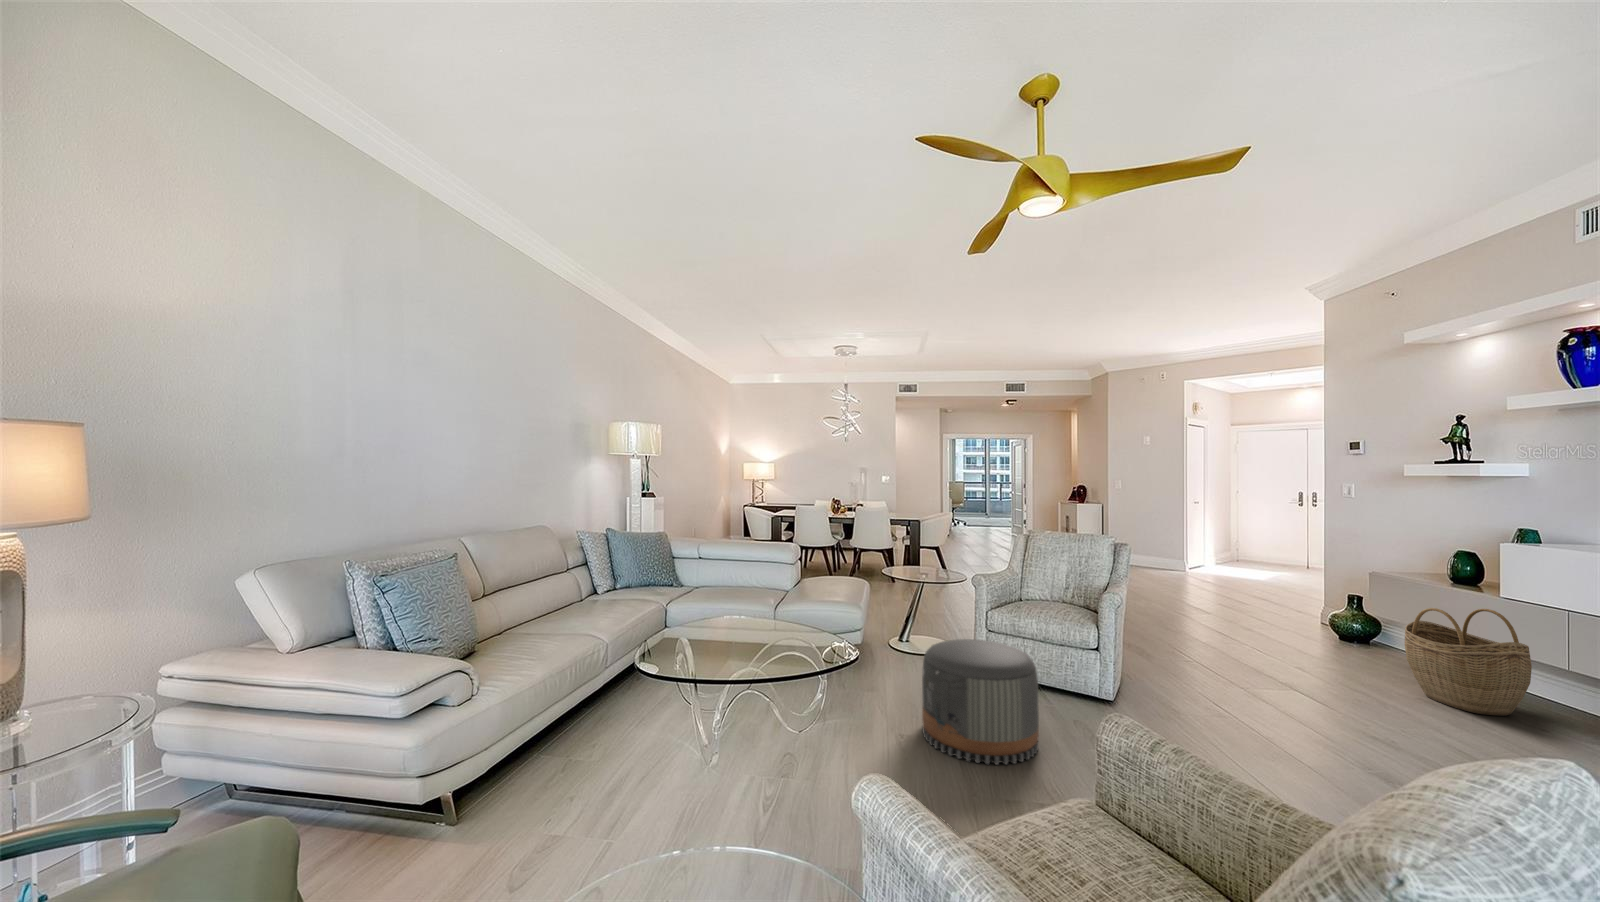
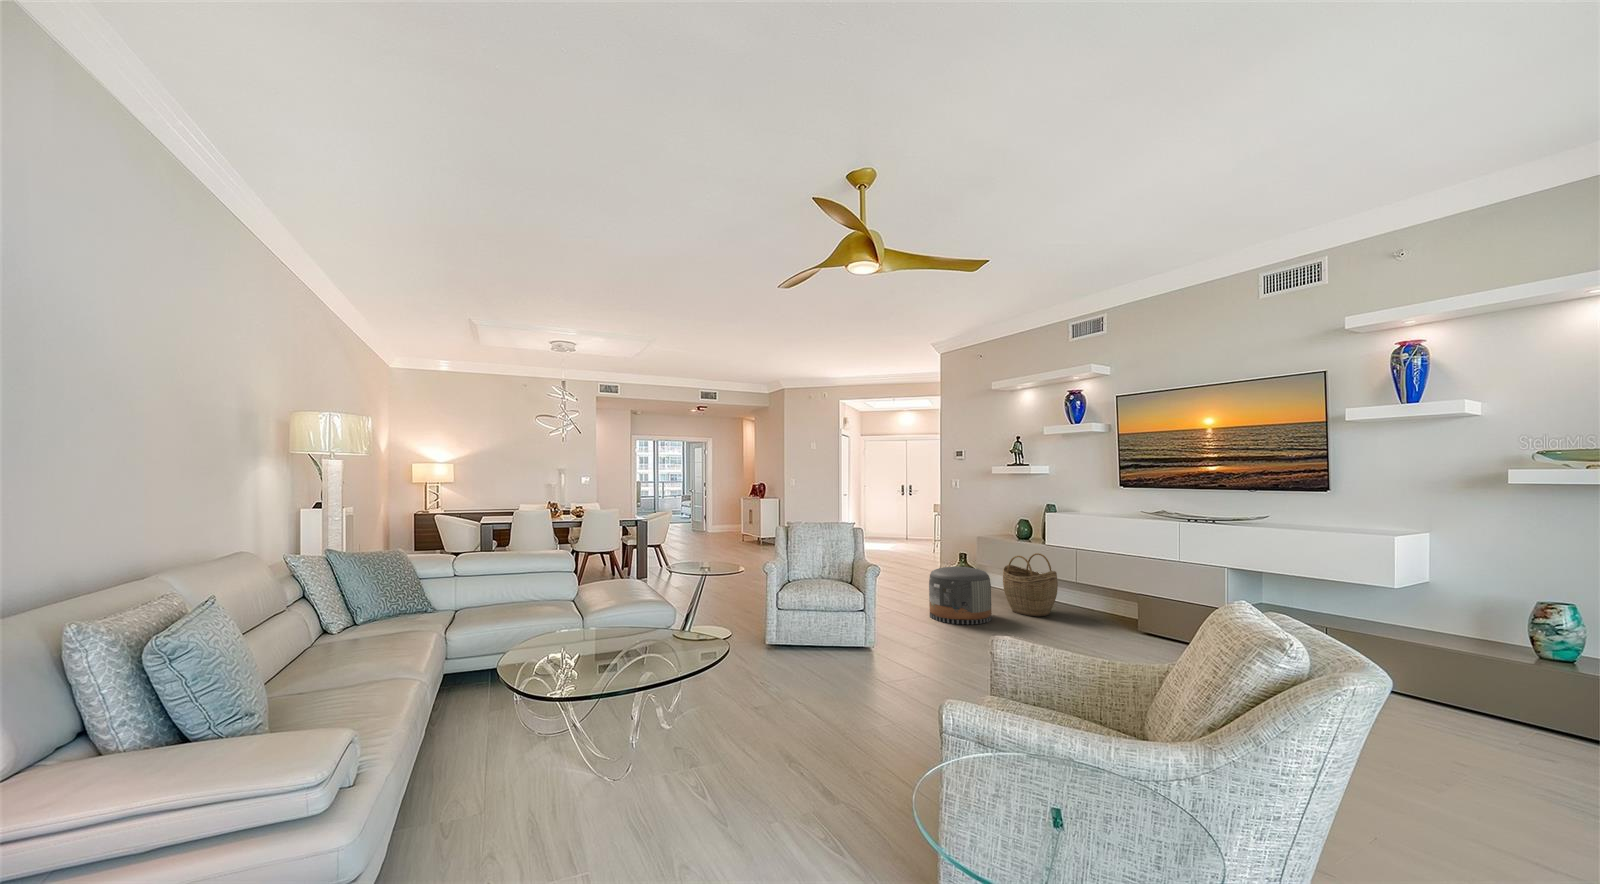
pouf: present [922,639,1039,765] -> present [929,567,992,624]

